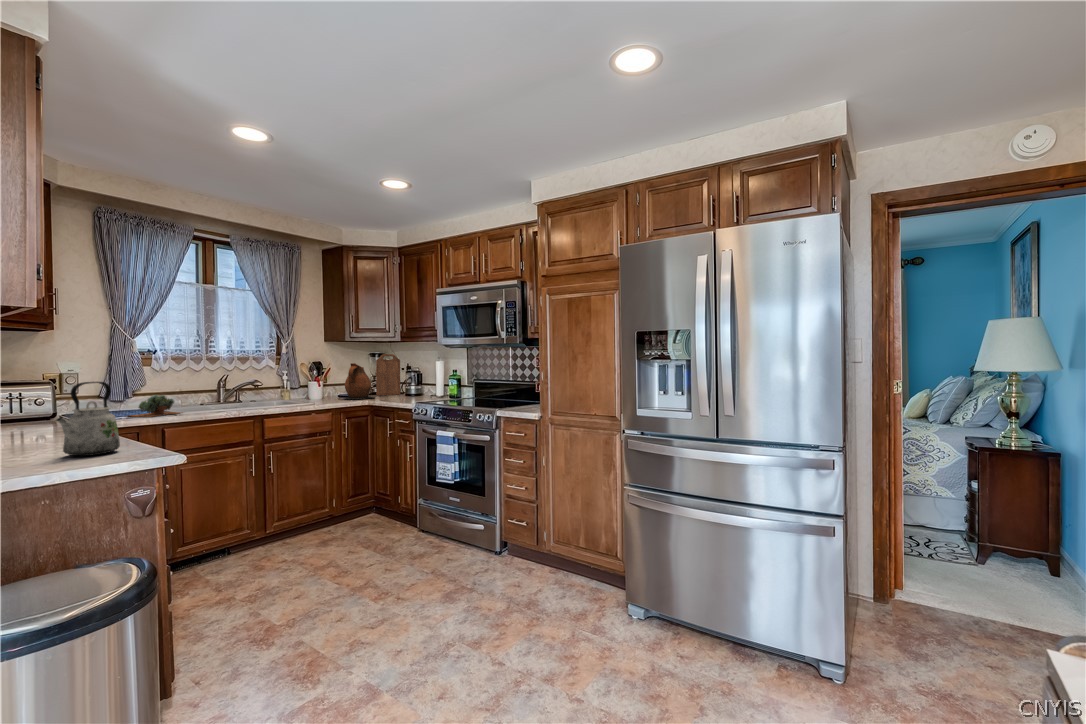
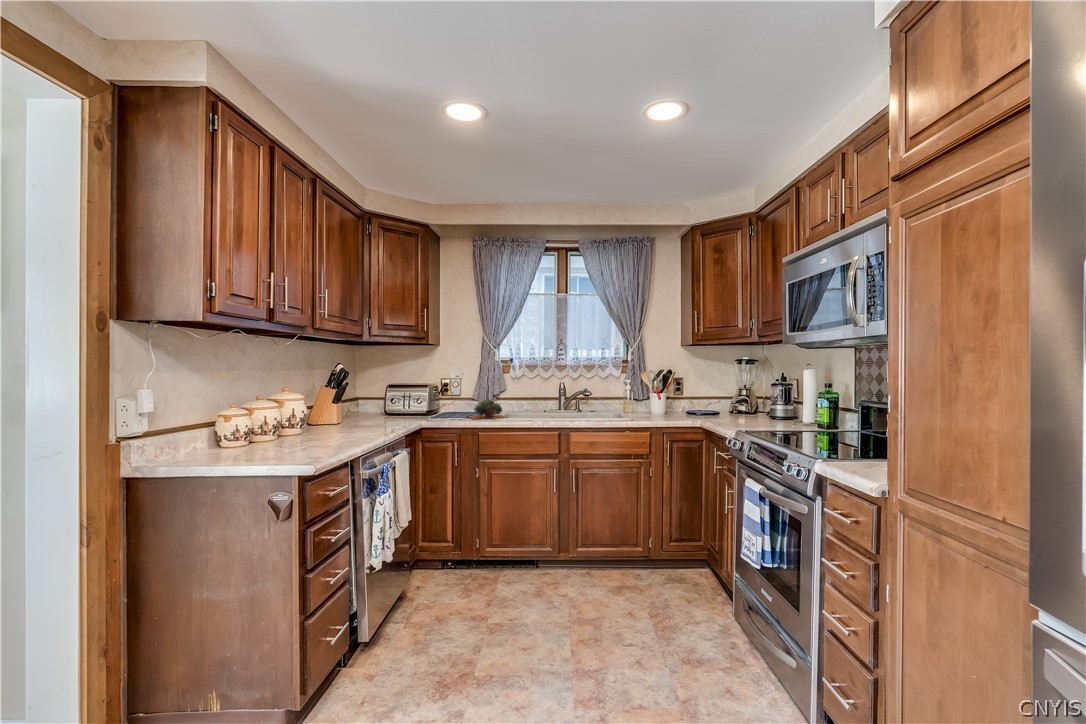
cutting board: present [376,354,400,396] -> none [727,362,762,419]
ceramic pitcher: present [345,363,375,399] -> none [672,374,712,422]
kettle: present [56,382,120,456] -> none [229,389,294,459]

